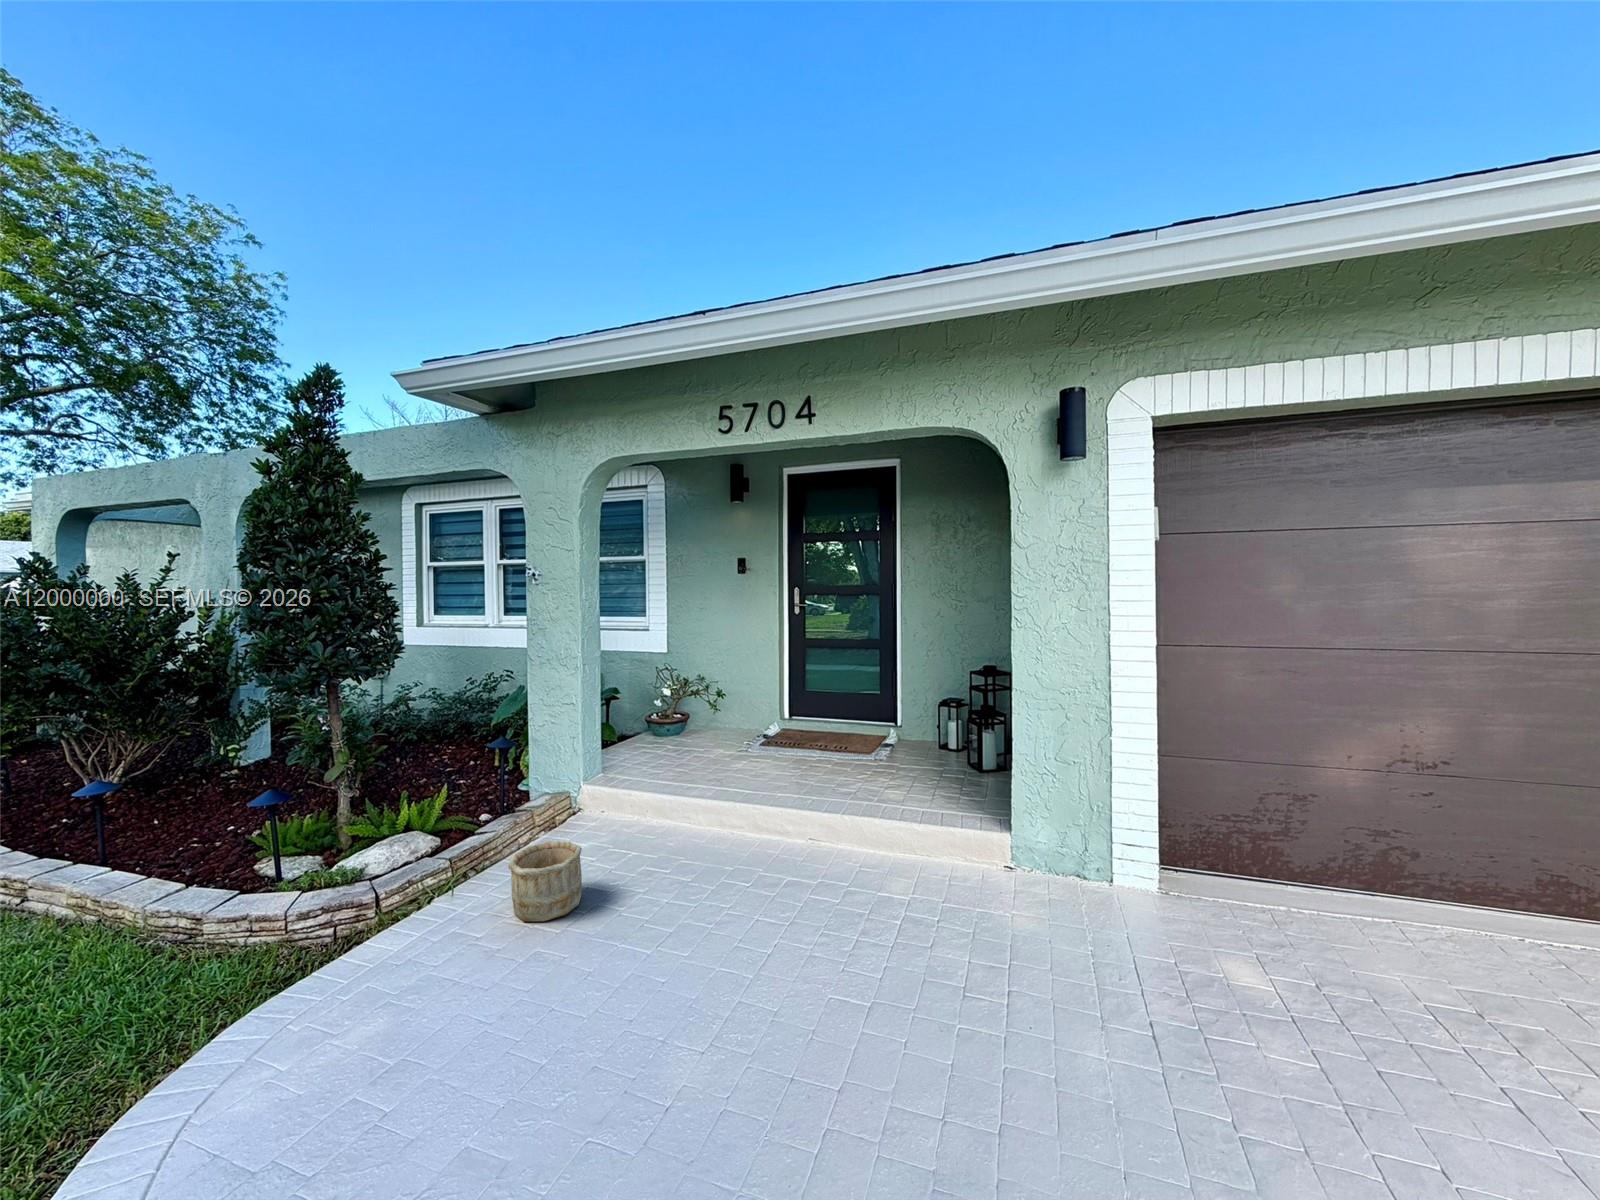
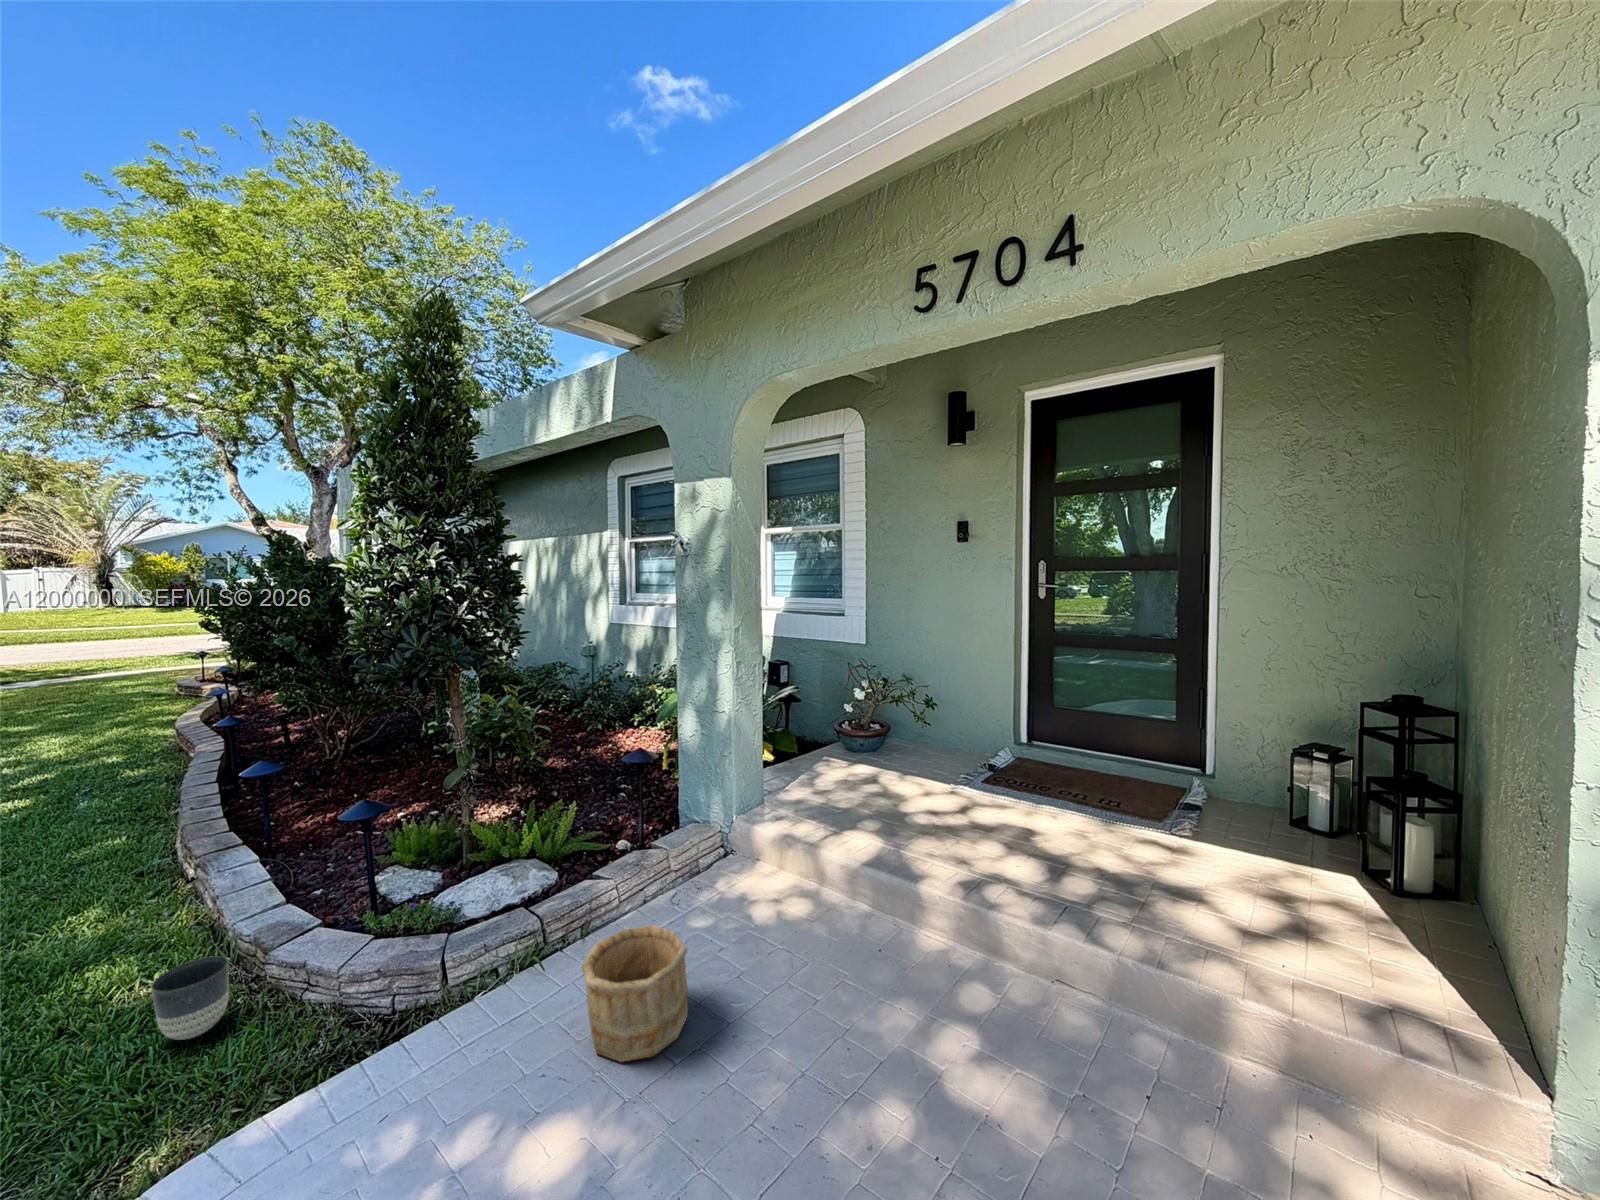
planter: none [120,916,185,982] -> present [151,956,229,1040]

